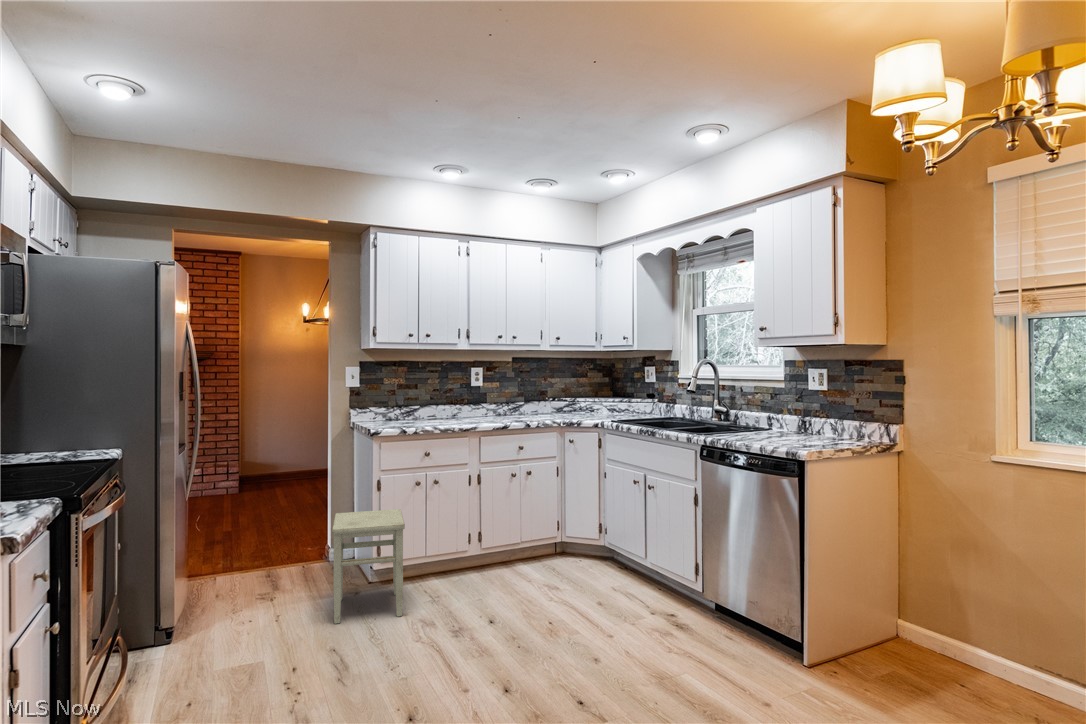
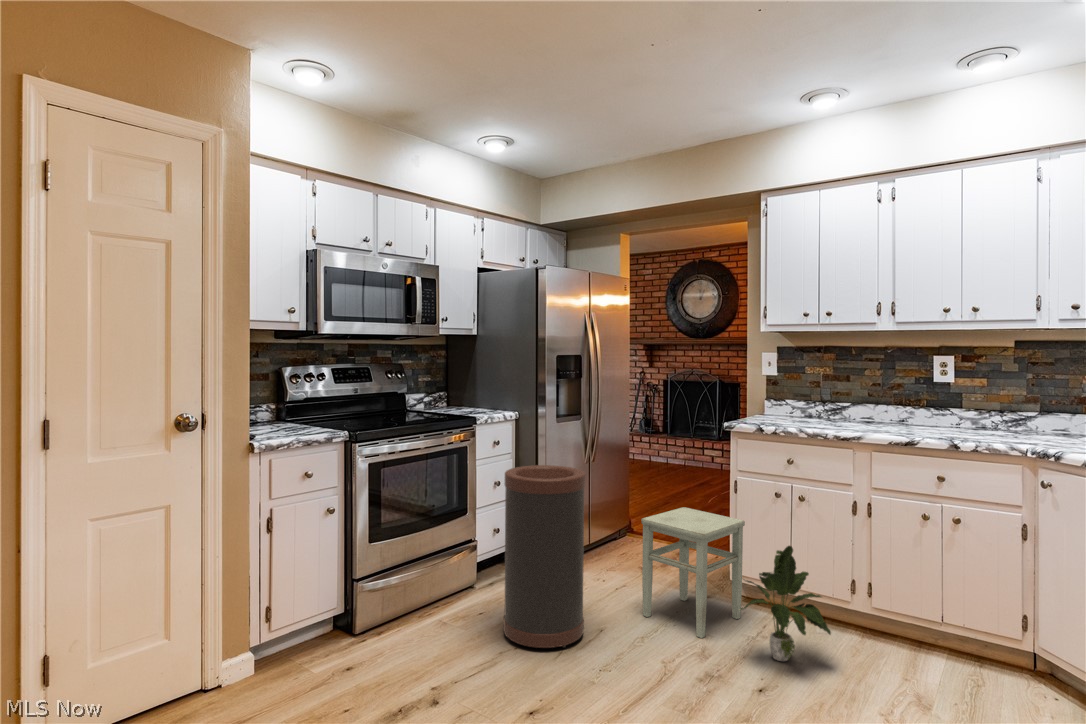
trash can: none [233,492,329,698] -> present [503,465,585,648]
potted plant: none [436,514,495,605] -> present [740,546,831,661]

